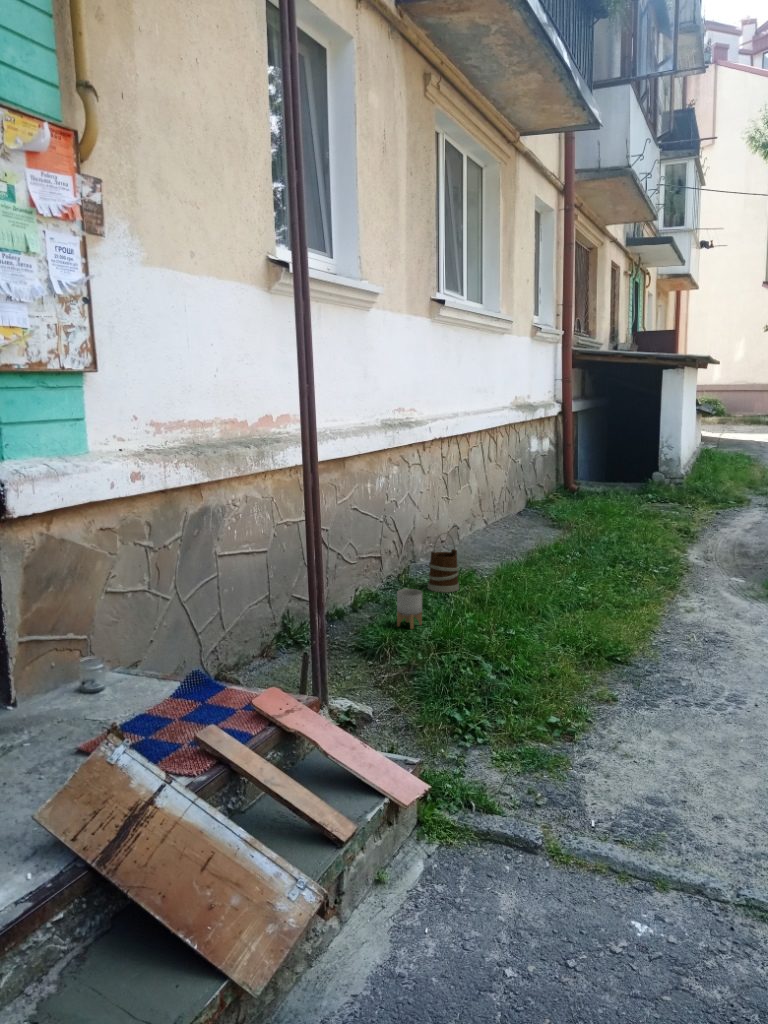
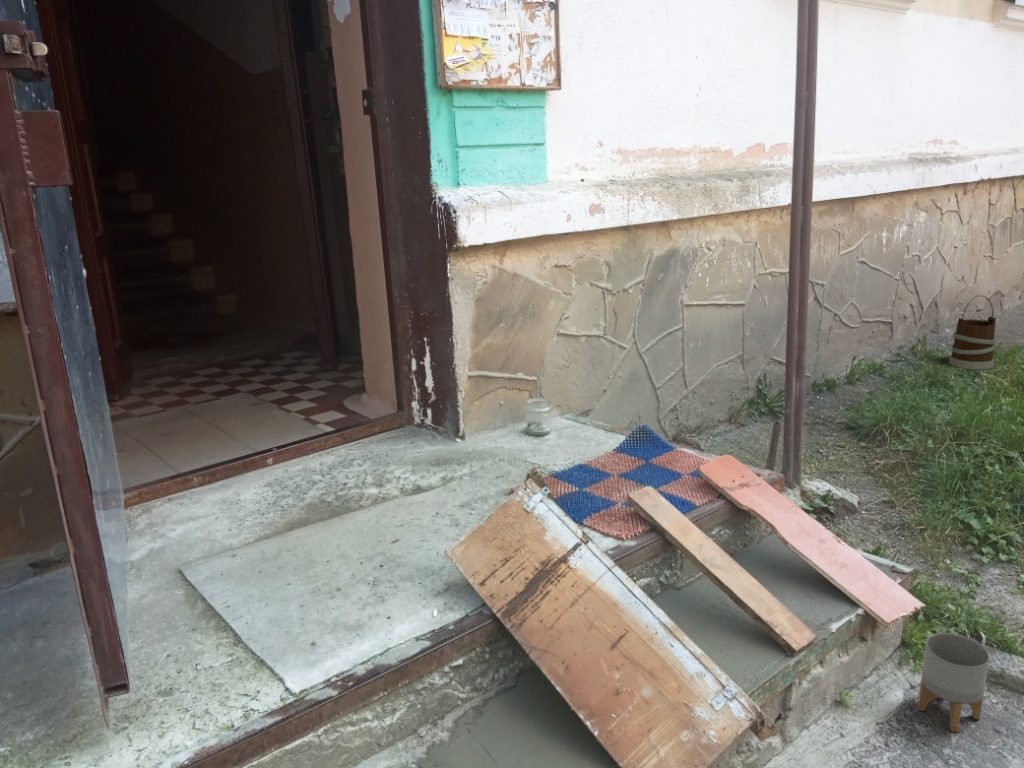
planter: present [397,589,422,629] -> present [918,633,990,732]

